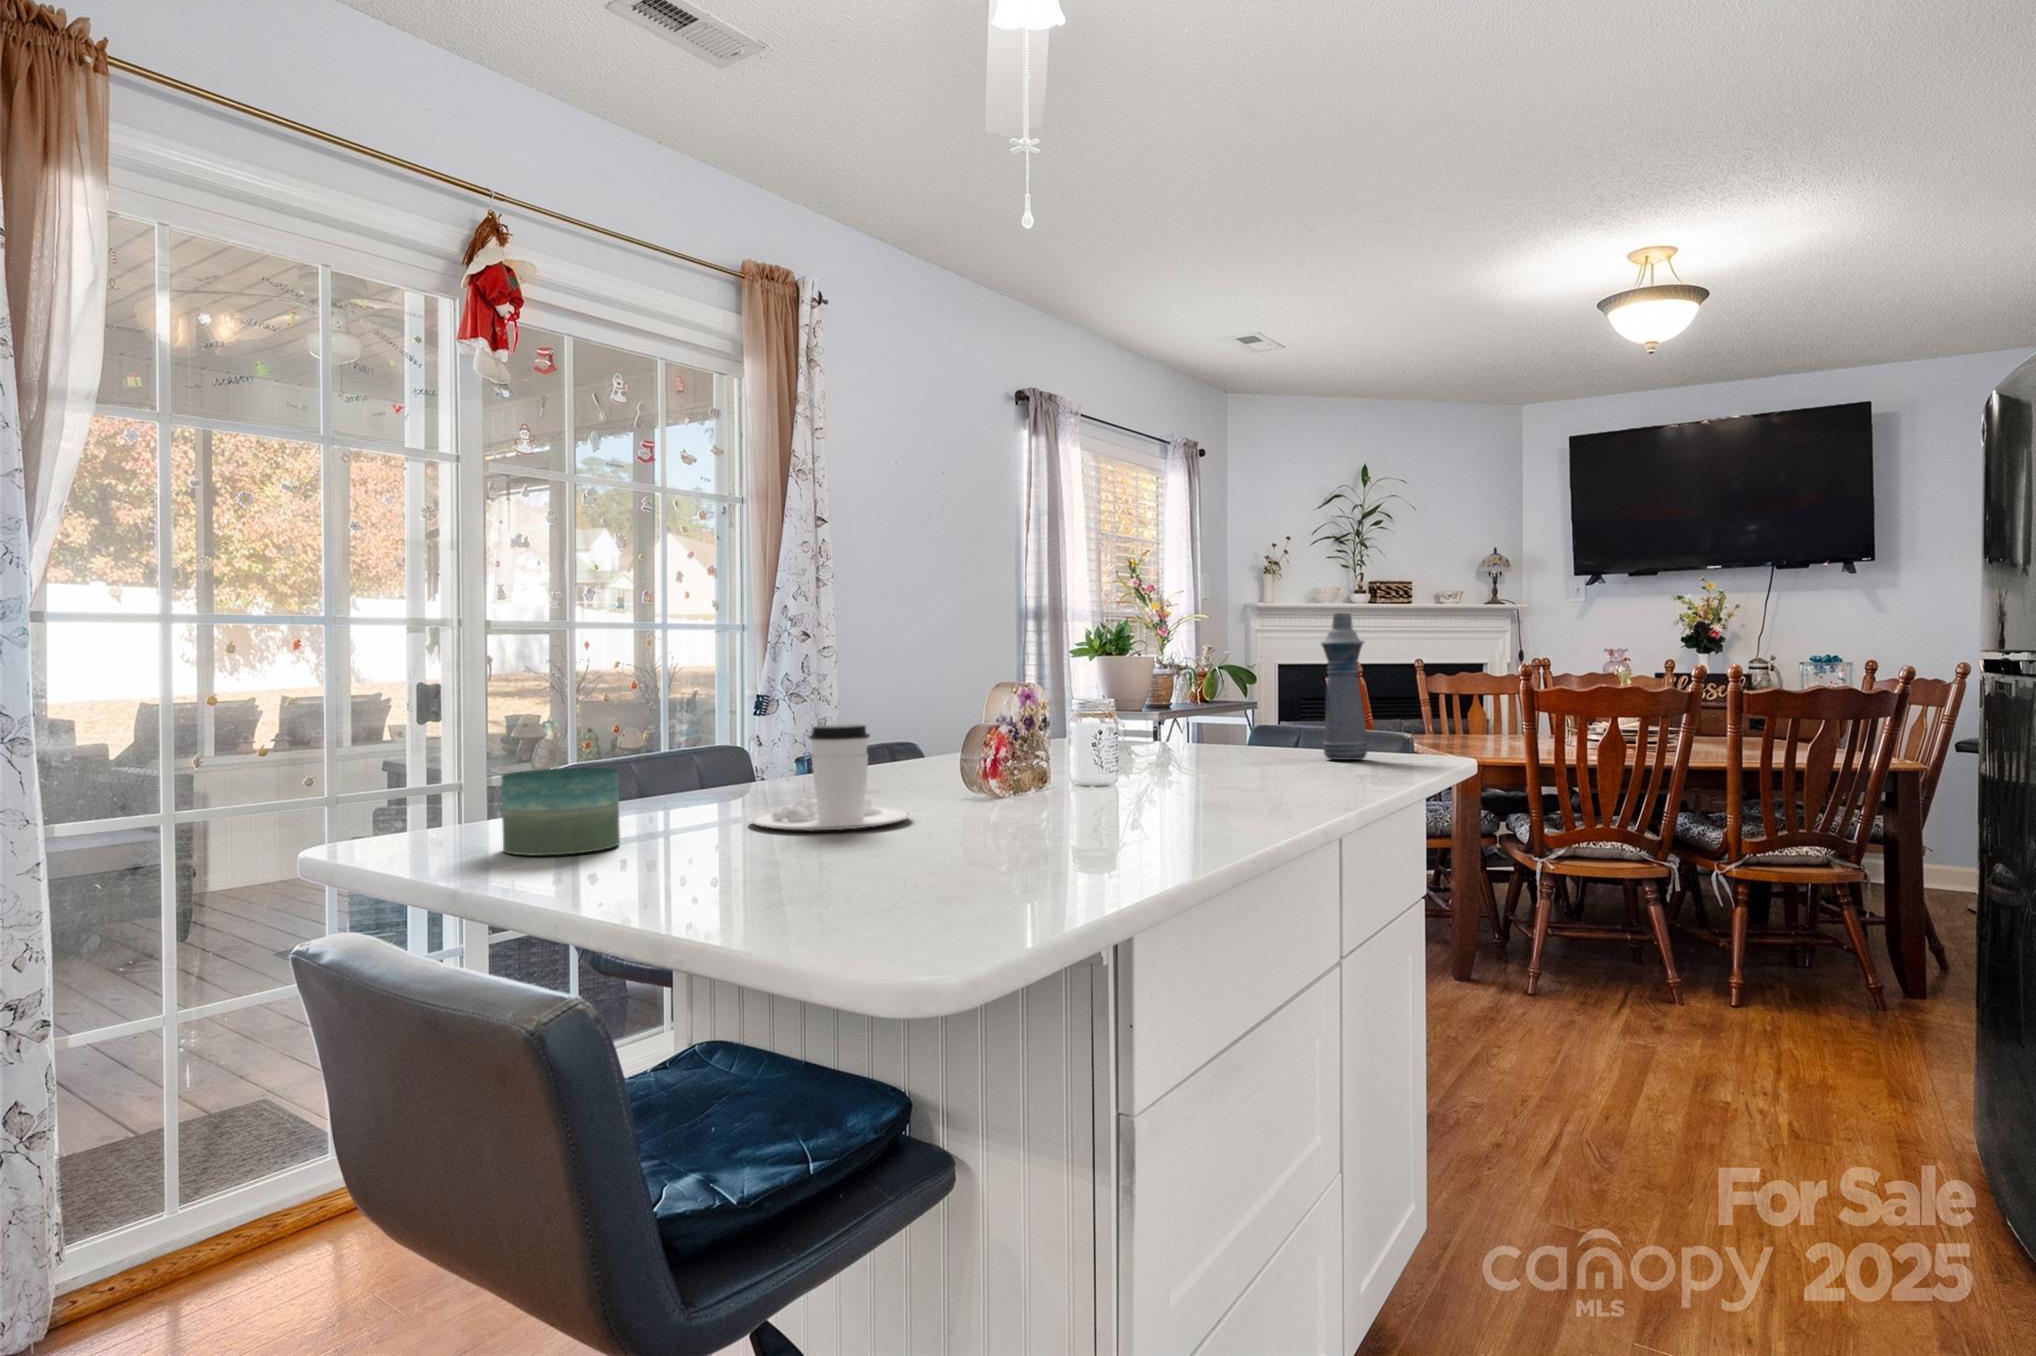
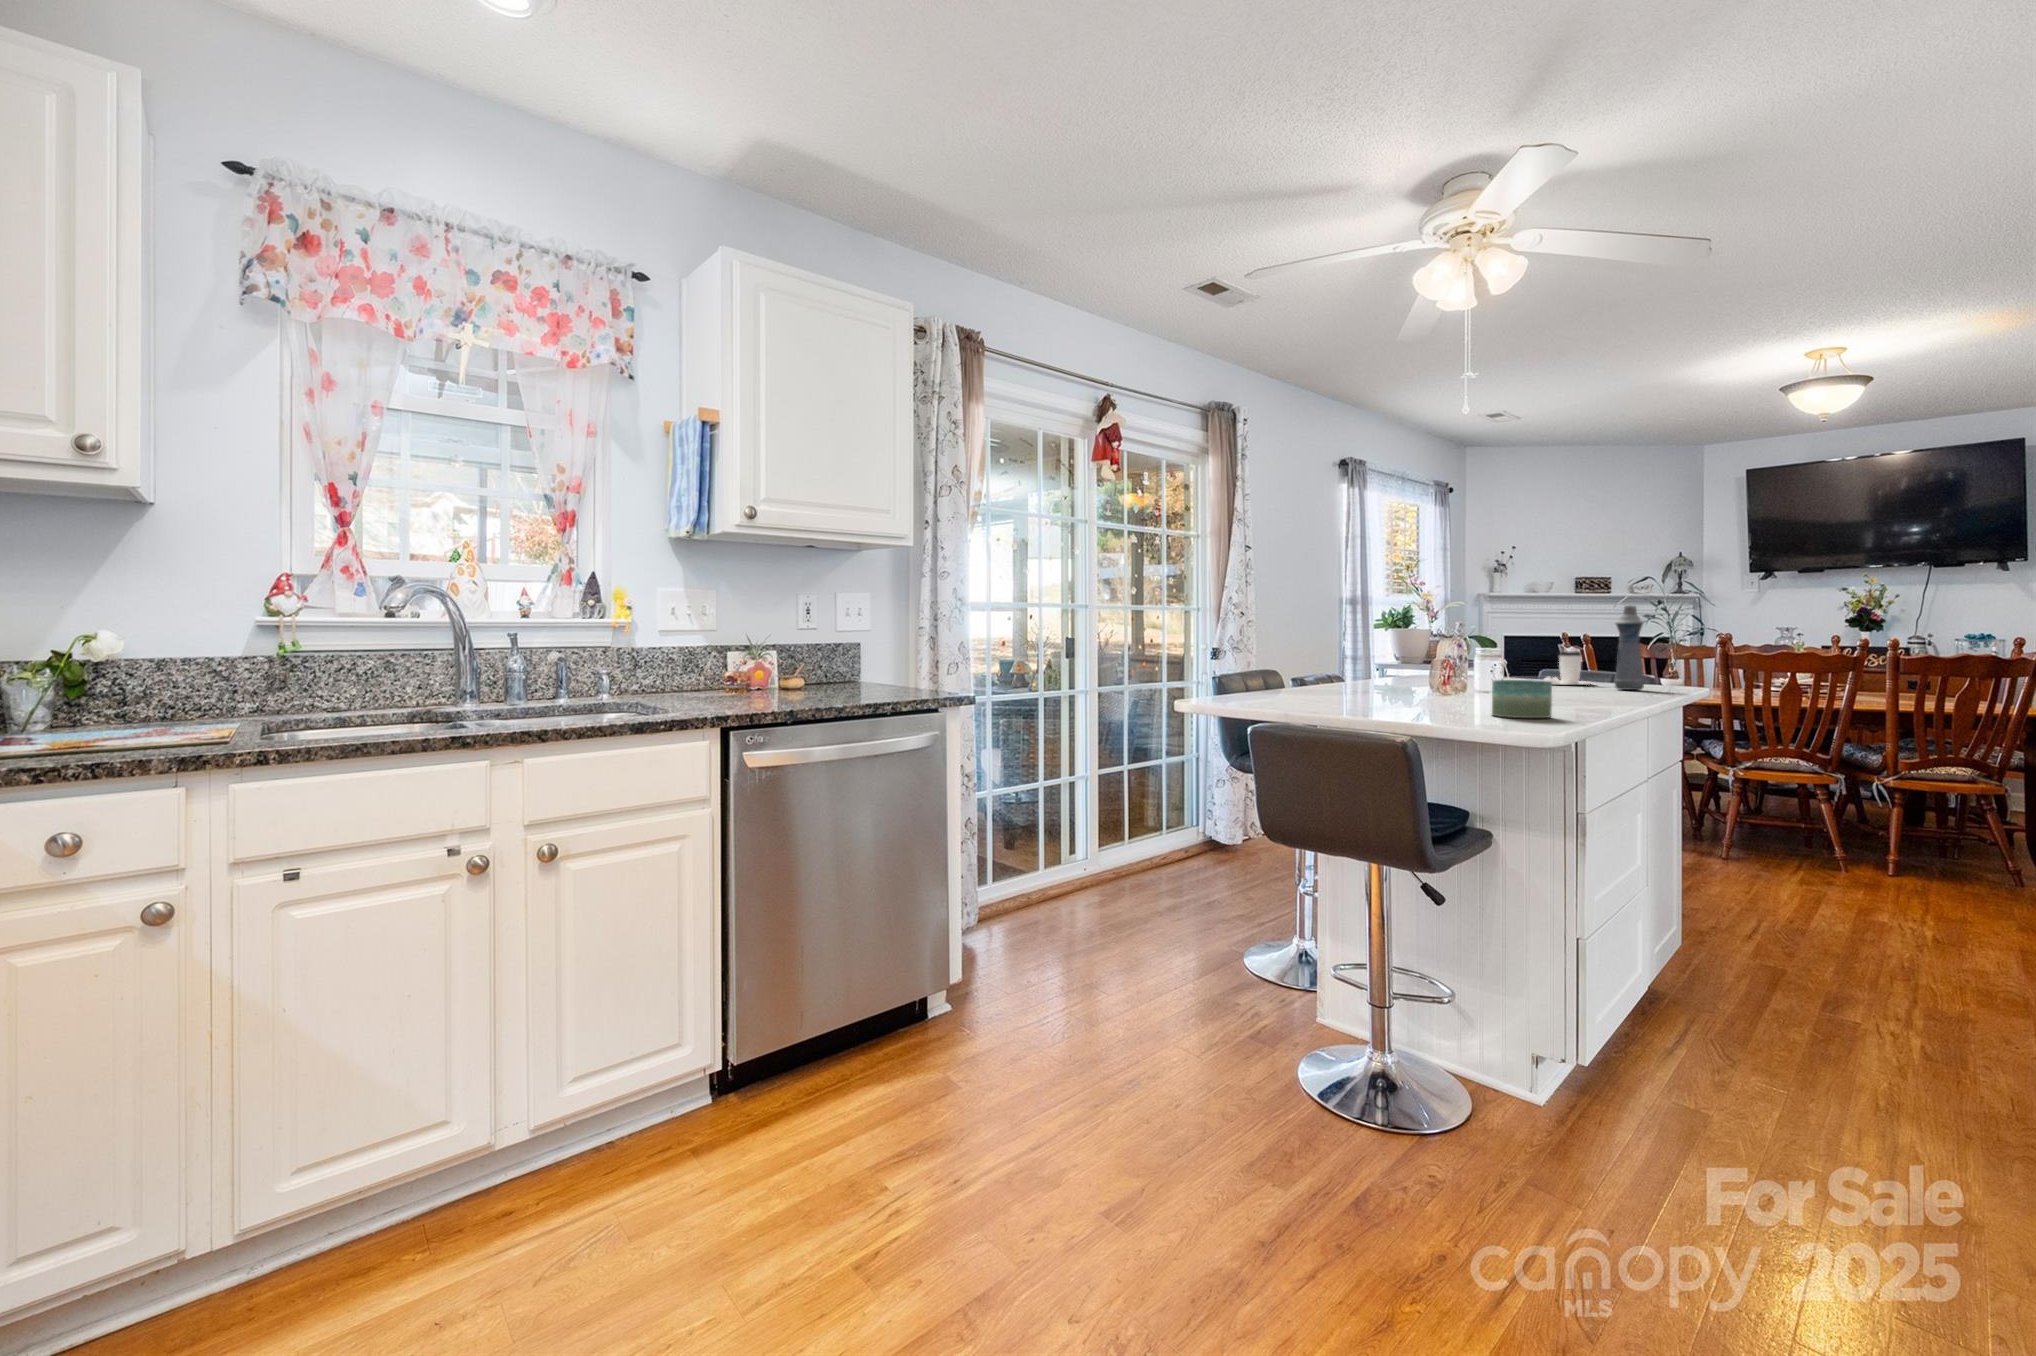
coffee cup: present [750,724,912,831] -> present [1543,651,1593,685]
candle: present [501,768,620,855] -> present [1492,680,1552,718]

